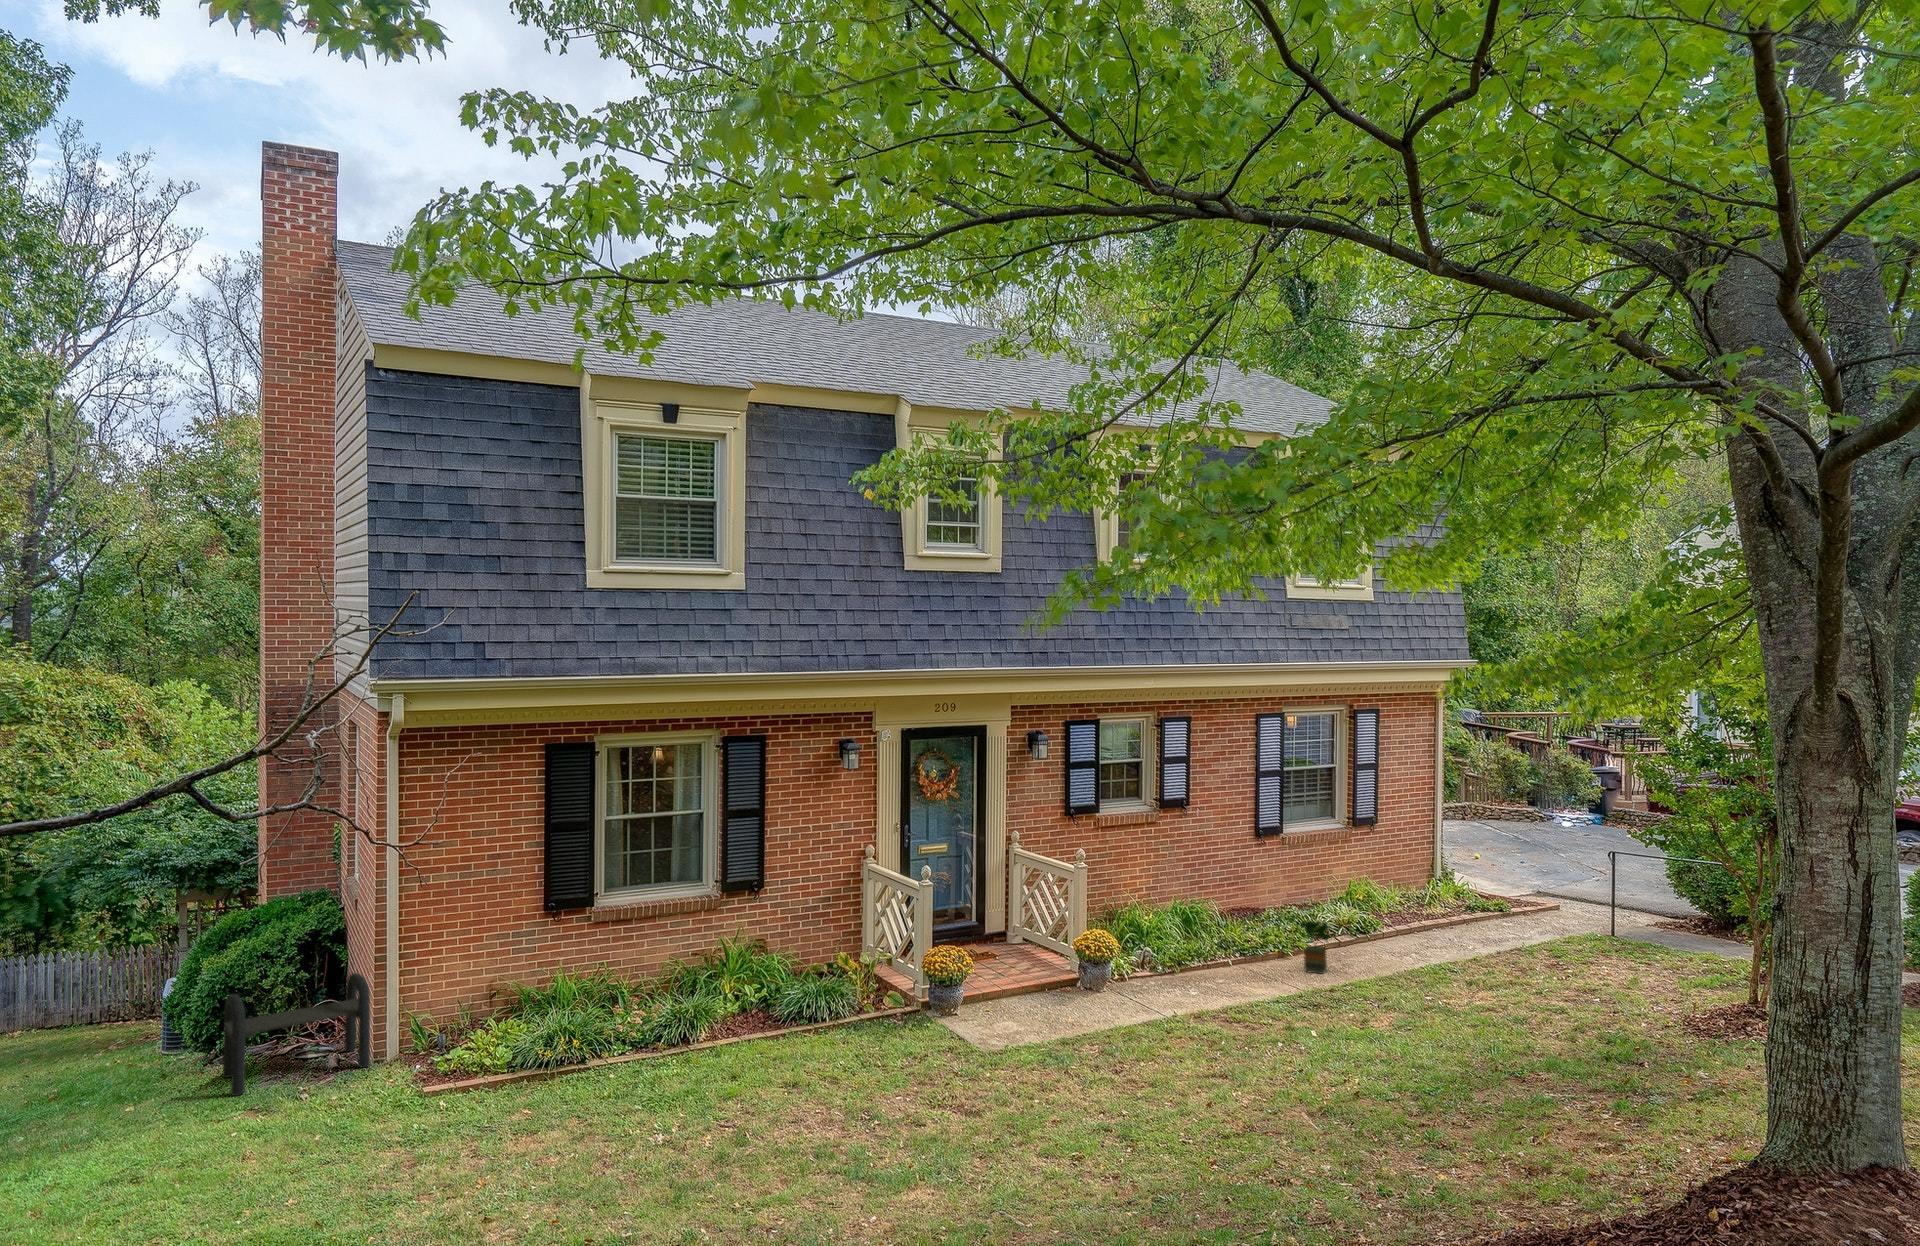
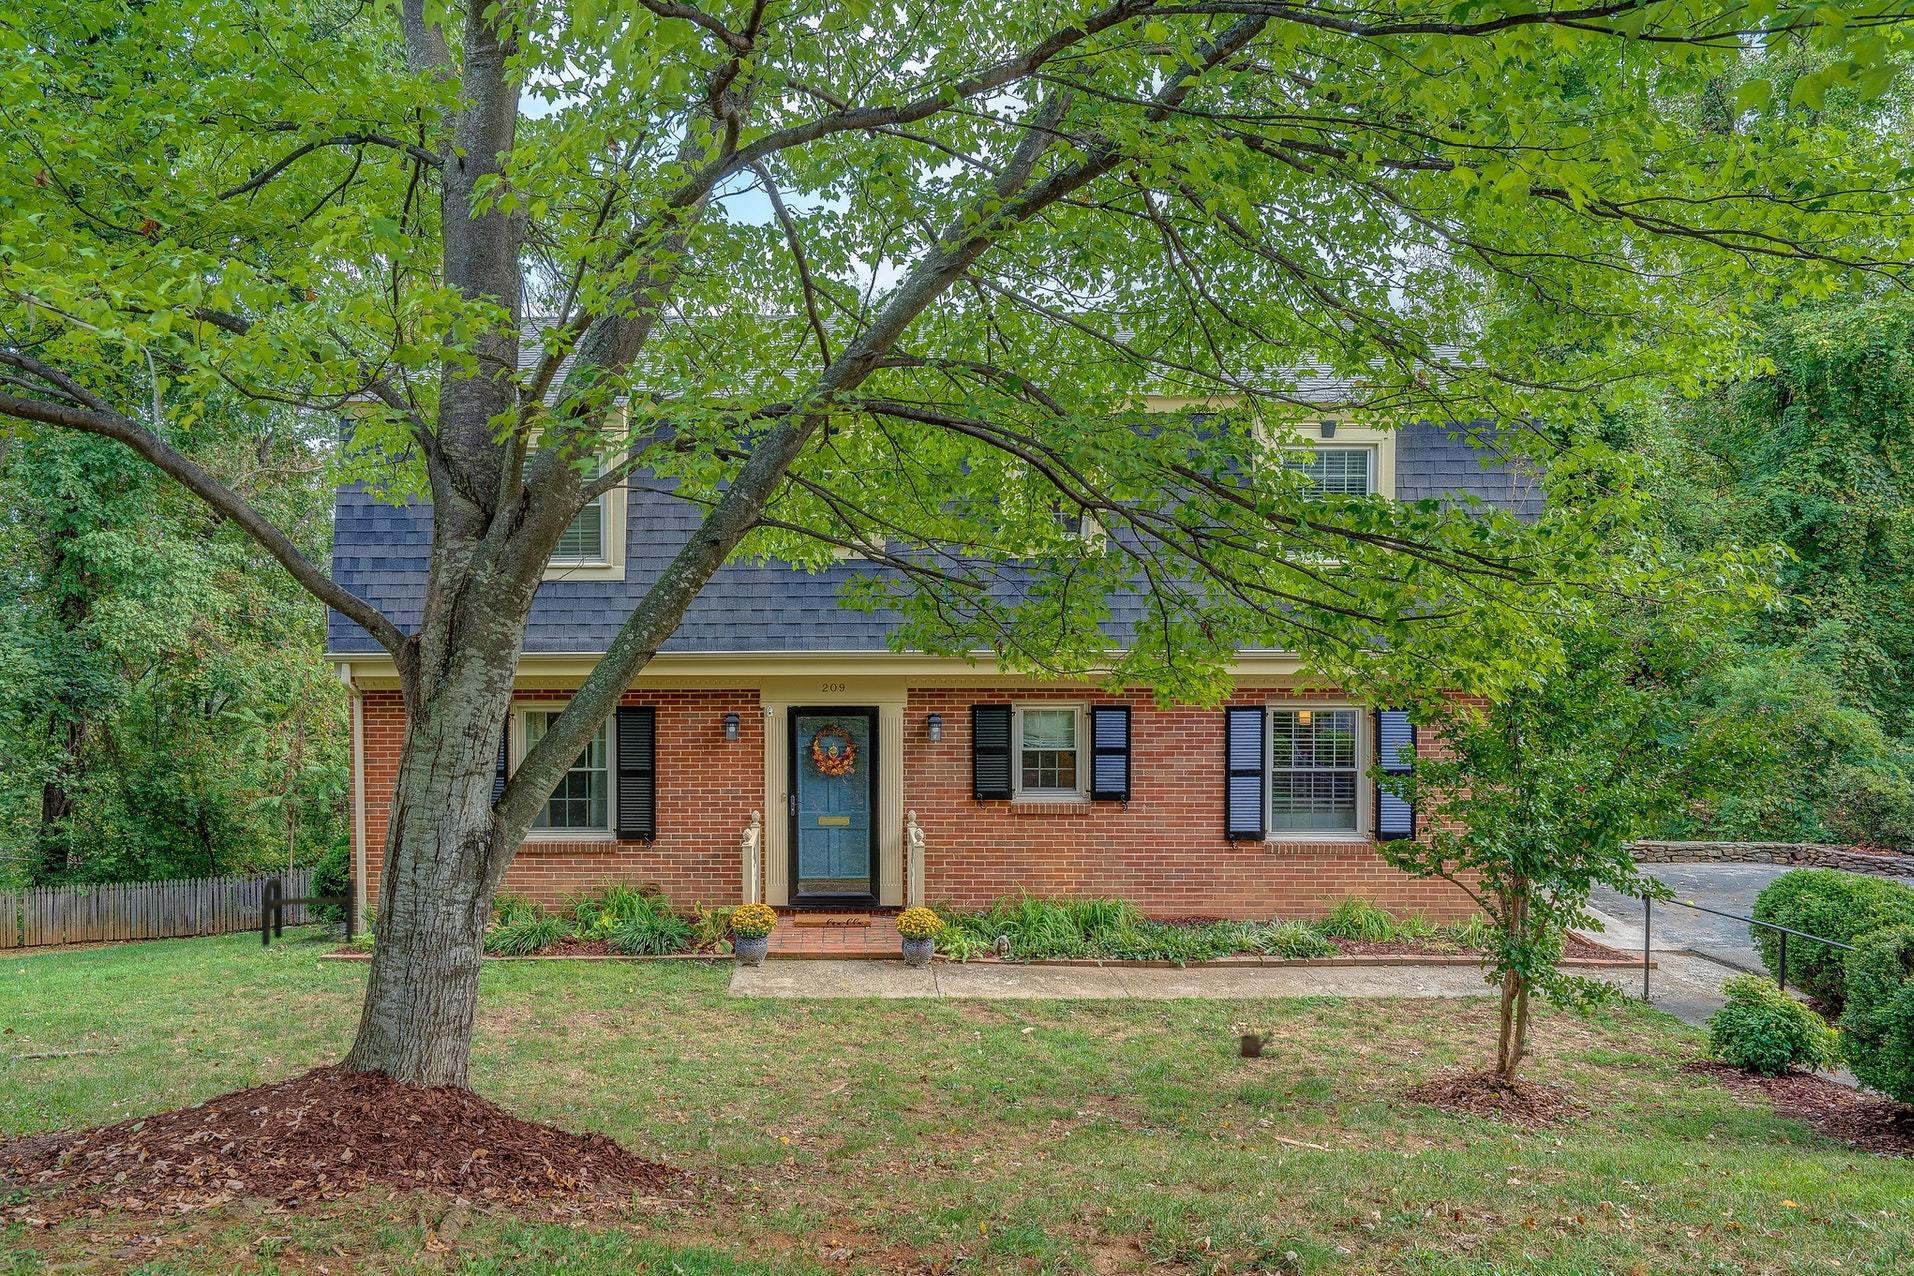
potted tree: present [1300,920,1332,974] -> none [1152,923,1191,982]
watering can: none [1611,1025,1634,1056] -> present [1233,1026,1274,1057]

